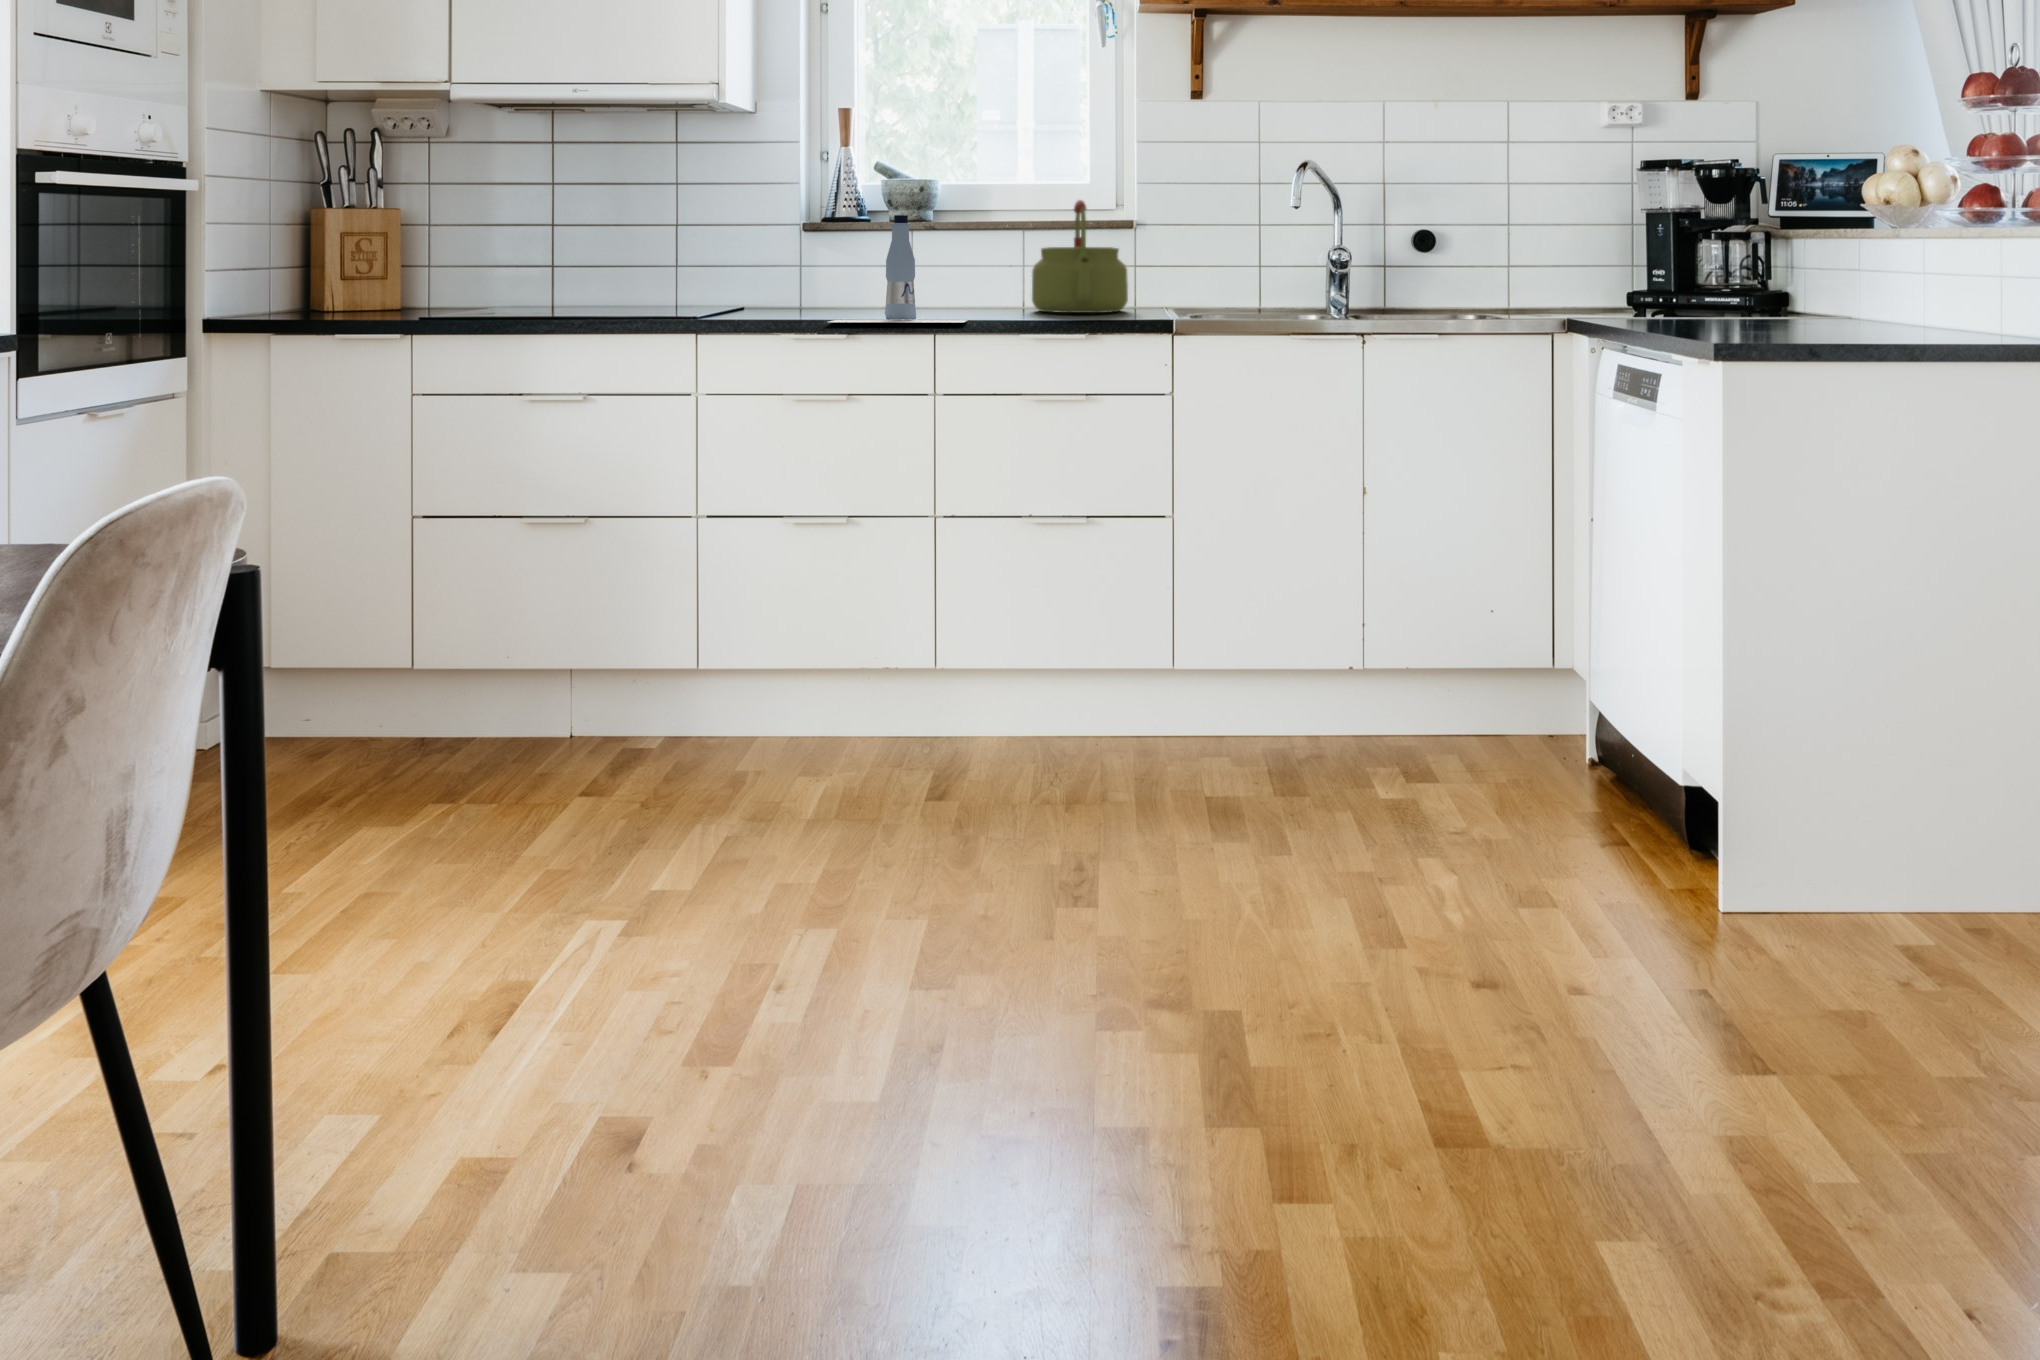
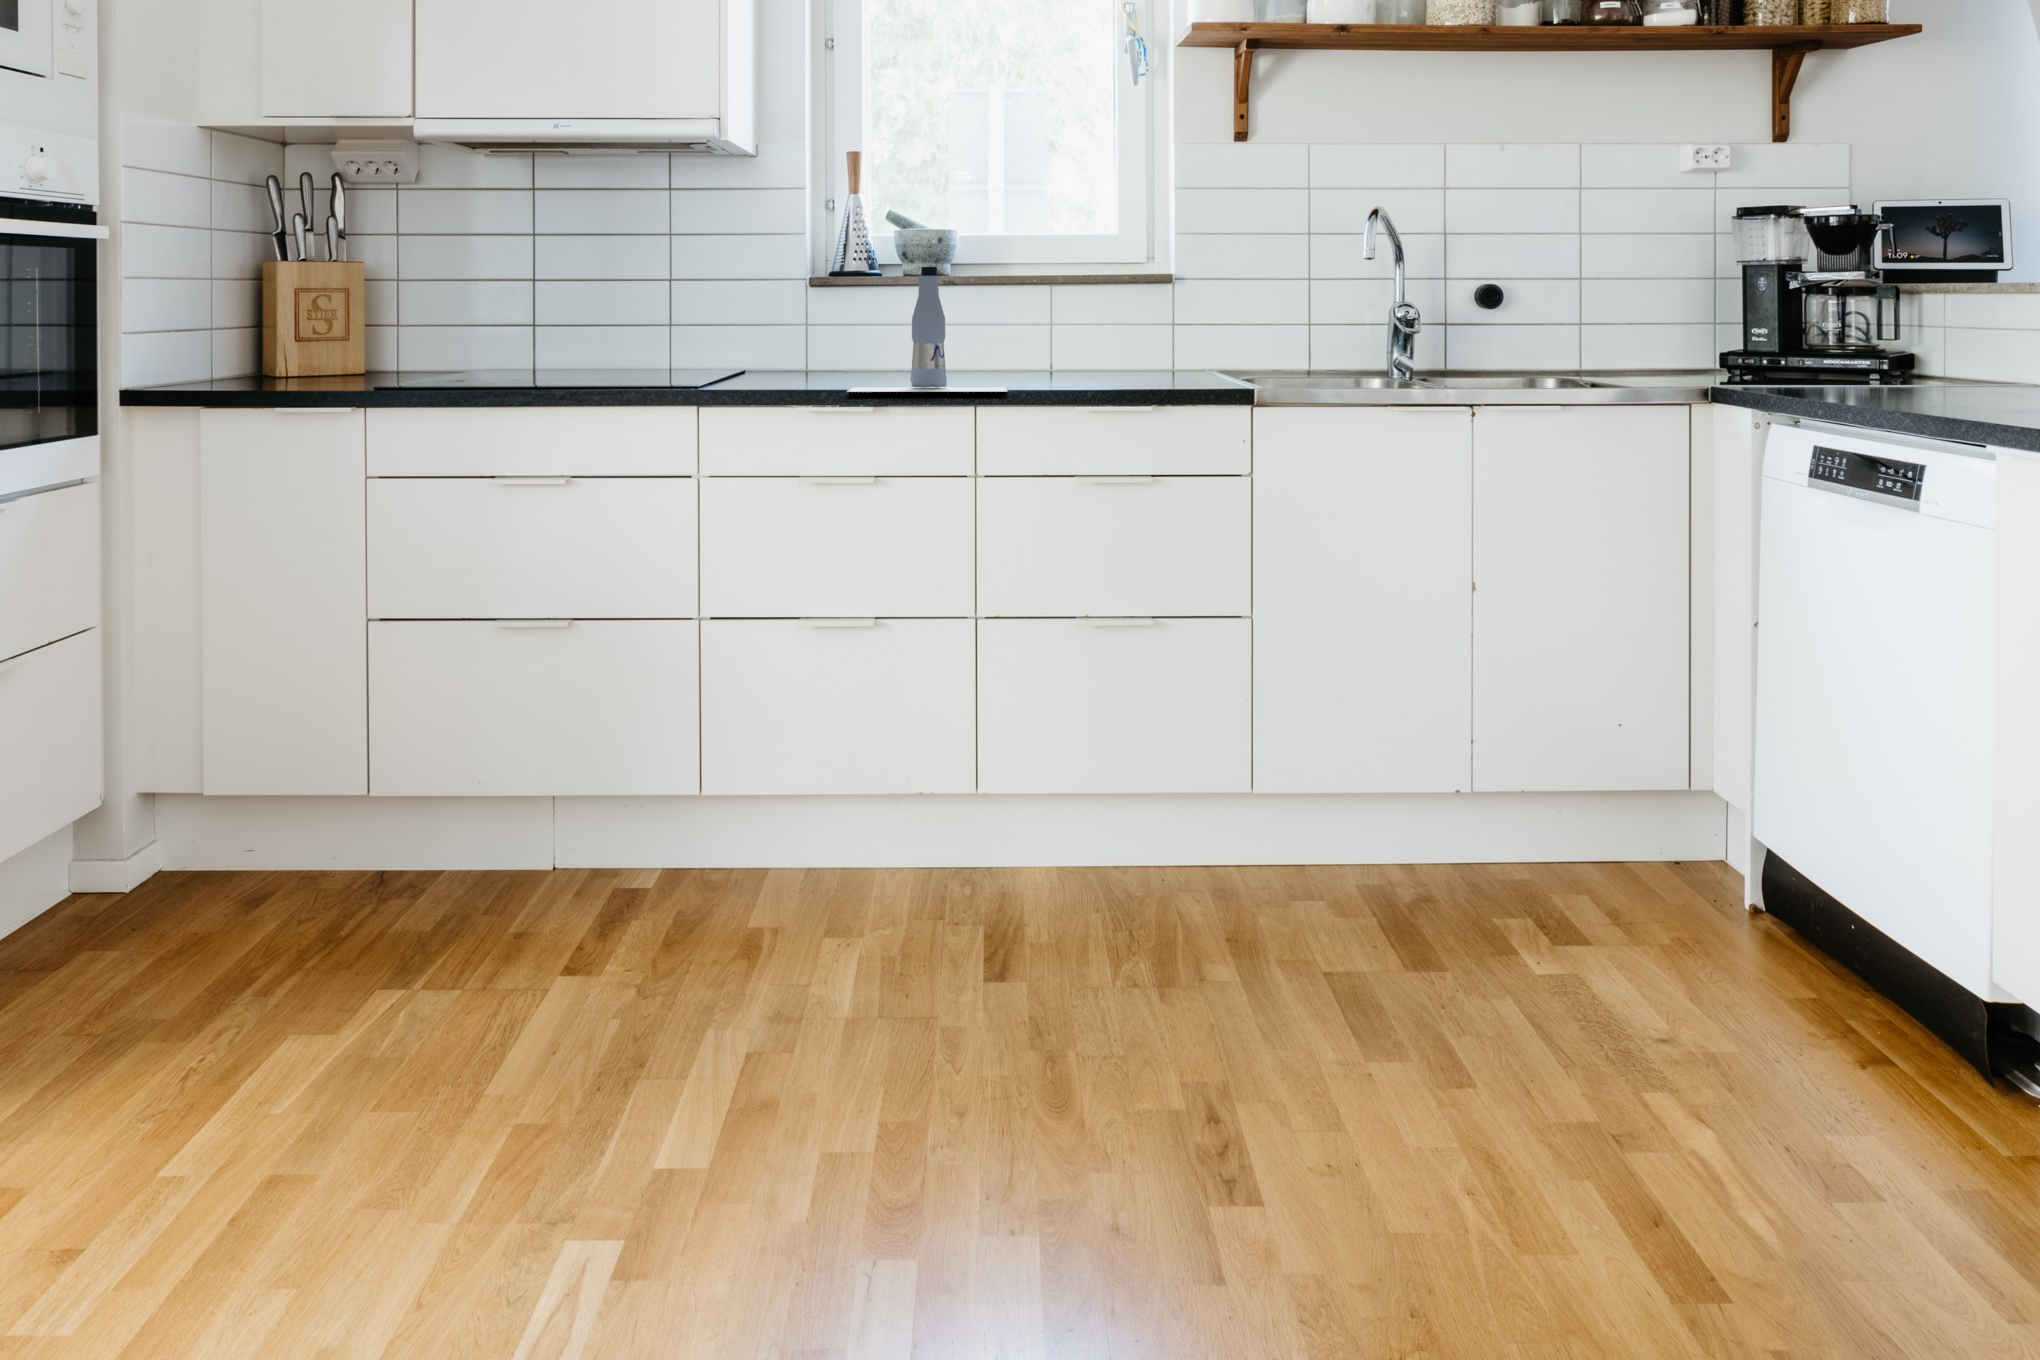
kettle: present [1032,200,1128,313] -> none [1067,250,1176,377]

